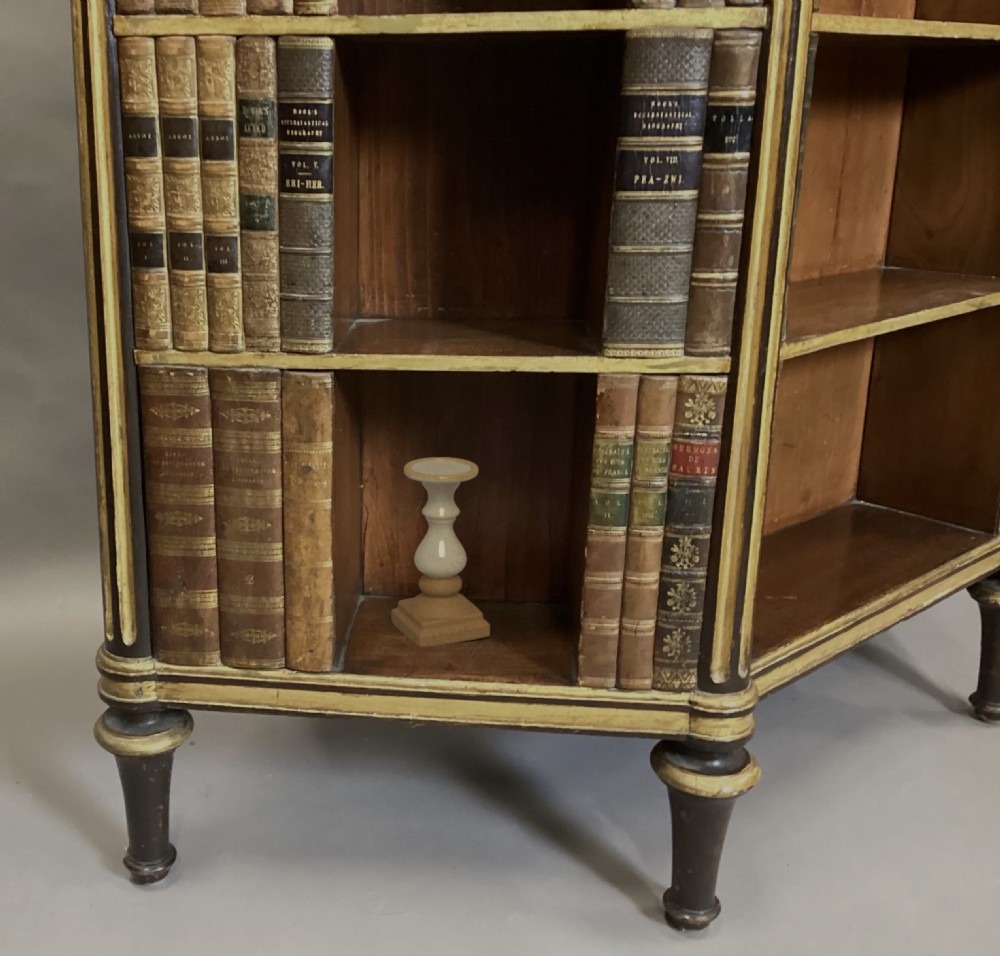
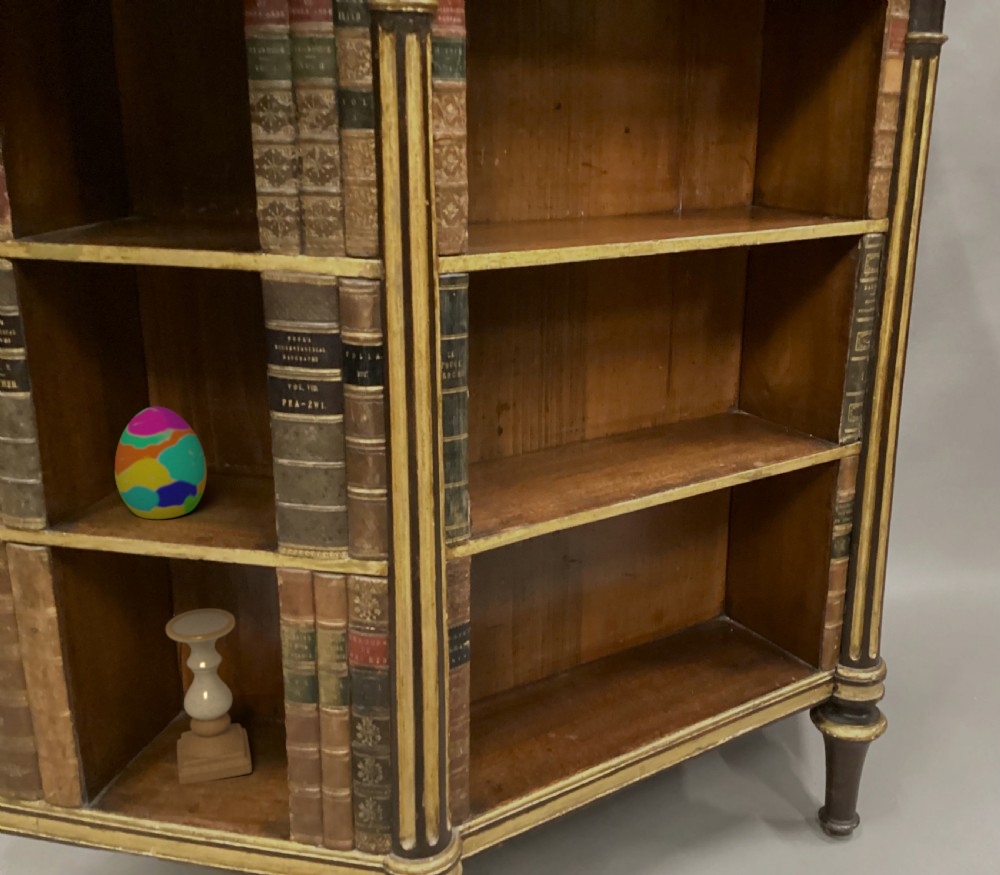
decorative egg: none [386,206,483,331] -> present [115,406,207,519]

